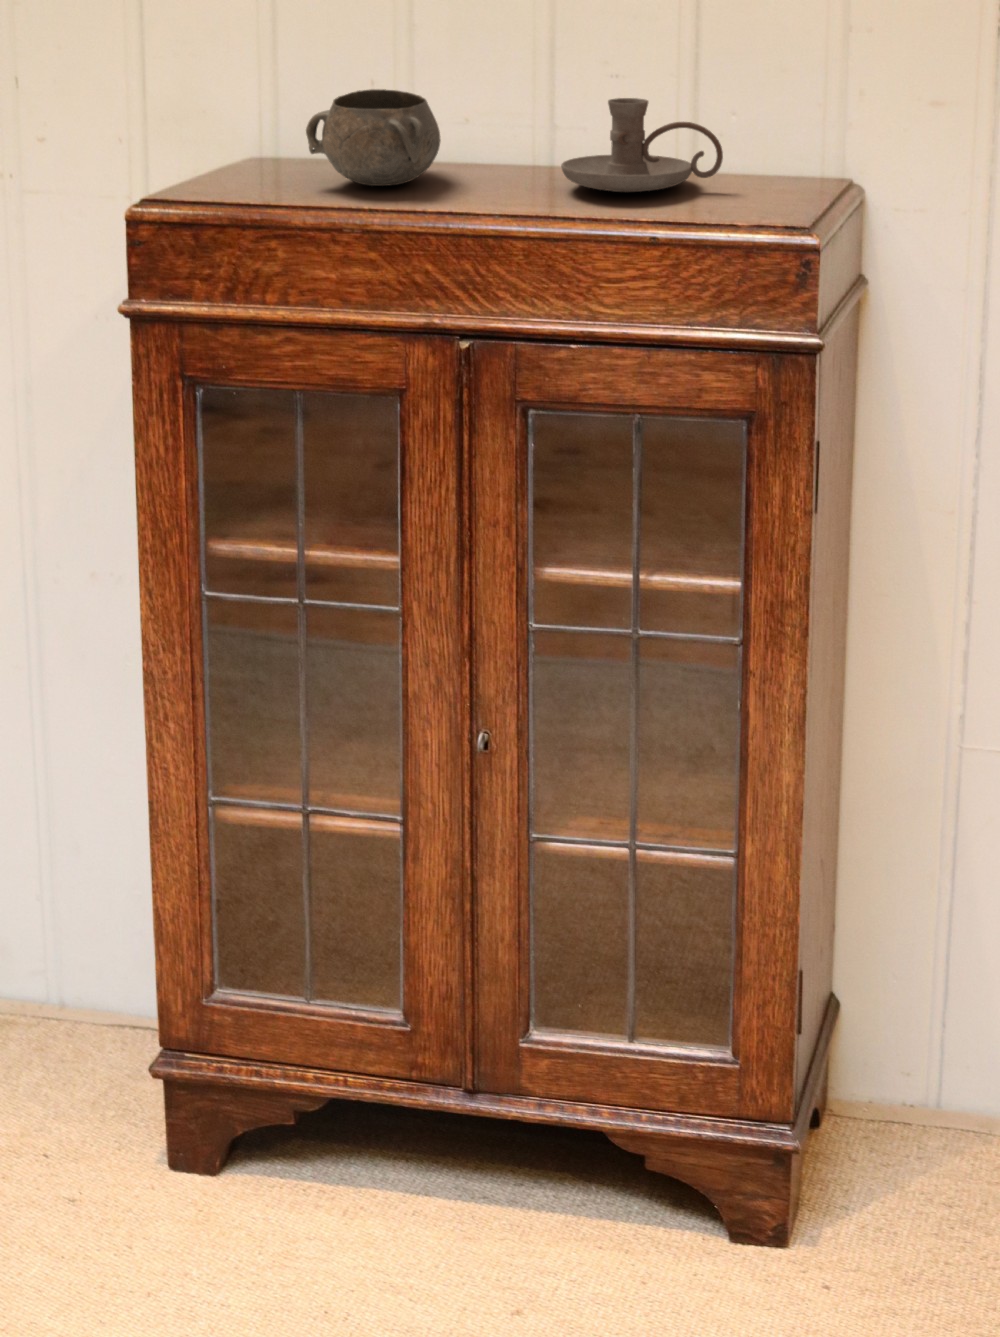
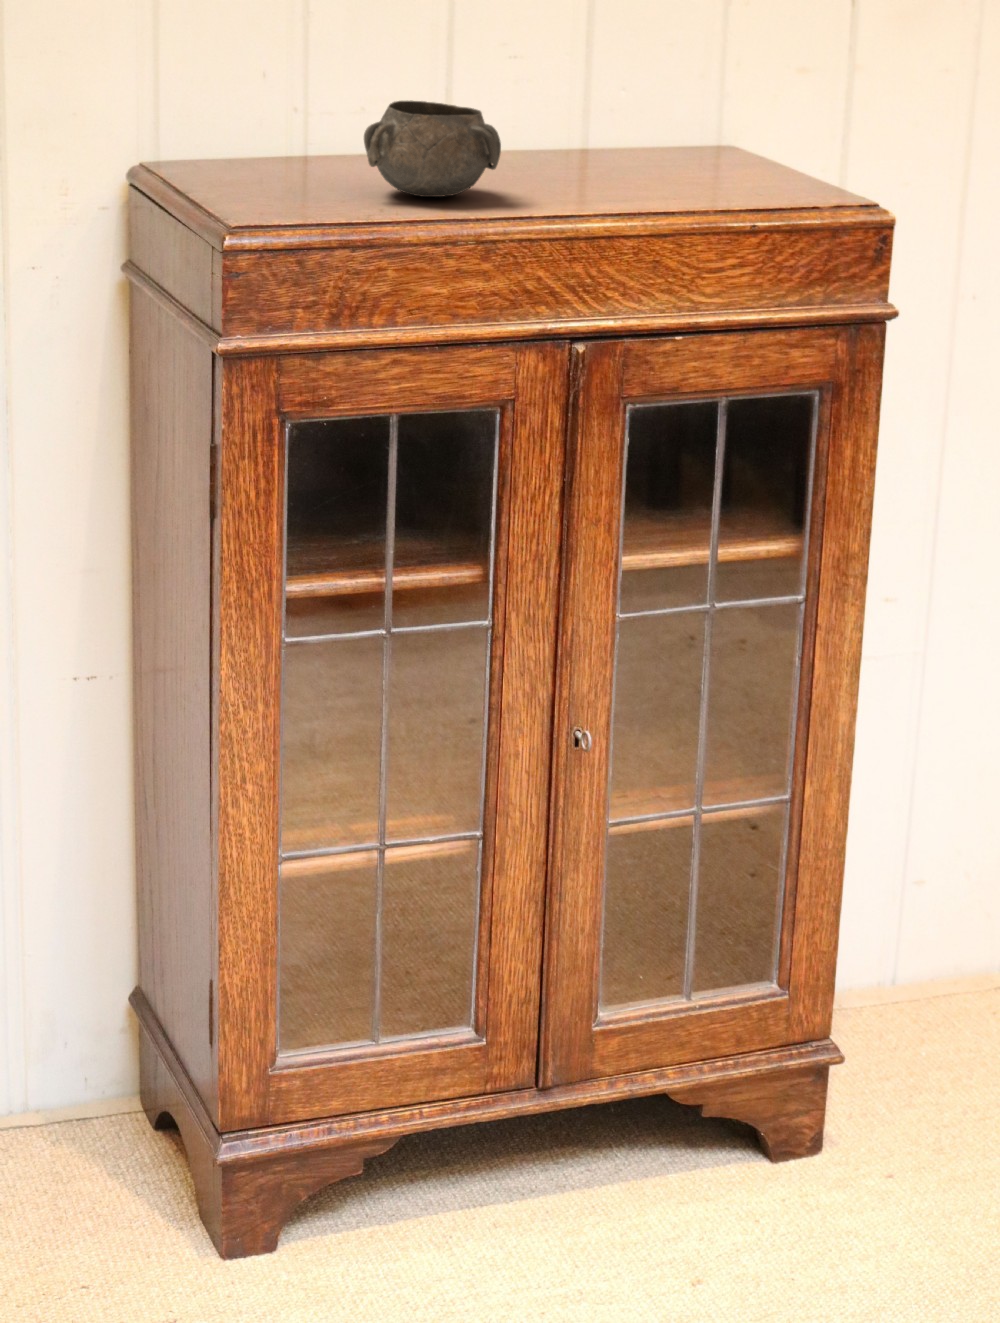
candle holder: present [561,98,723,192] -> none [597,101,745,190]

